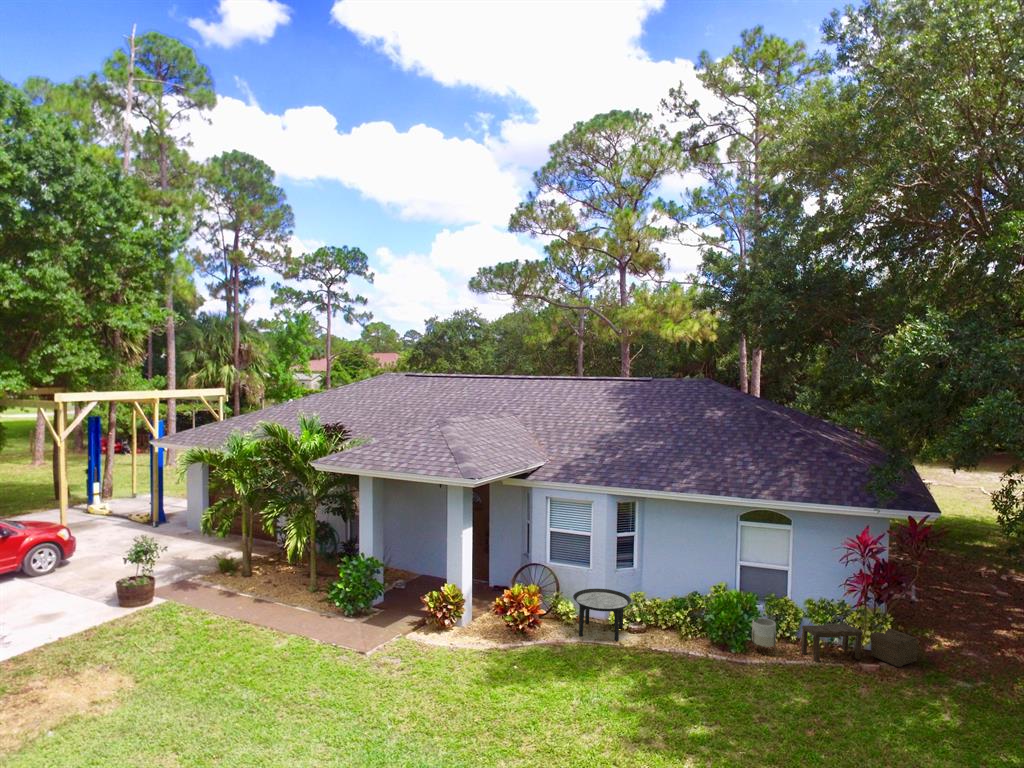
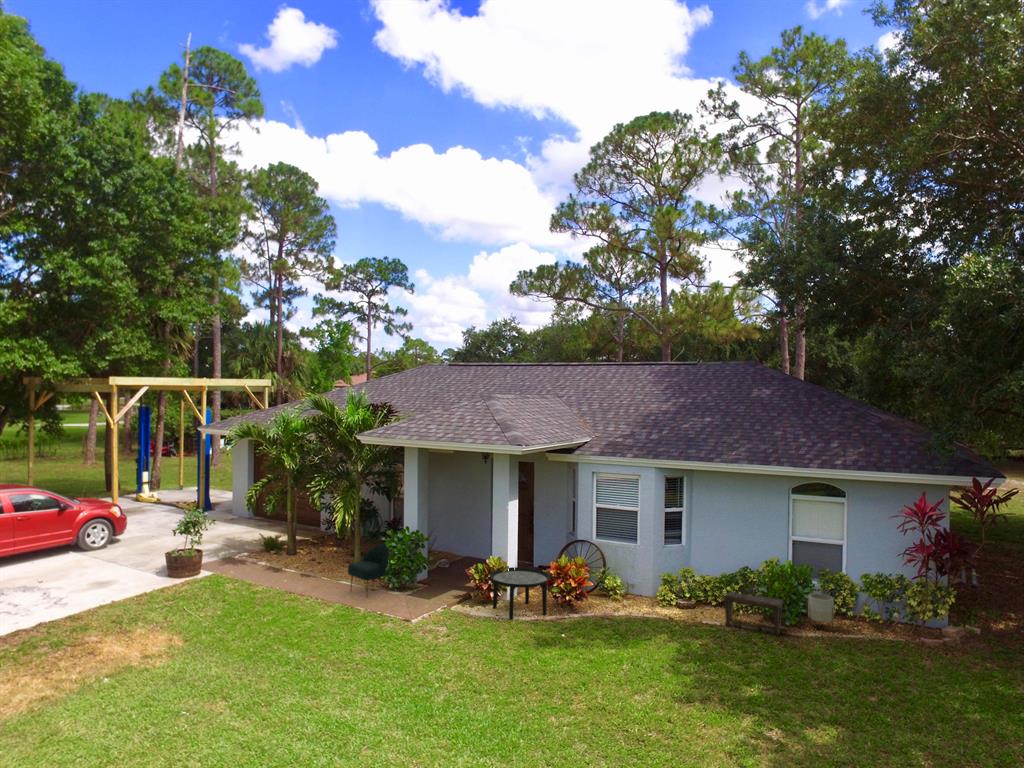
chair: none [303,571,345,628] -> present [348,543,390,593]
round table: present [573,589,631,641] -> present [490,567,550,620]
bench: present [801,623,863,662] -> present [724,592,784,635]
wooden crate: present [871,628,918,667] -> none [936,606,988,645]

